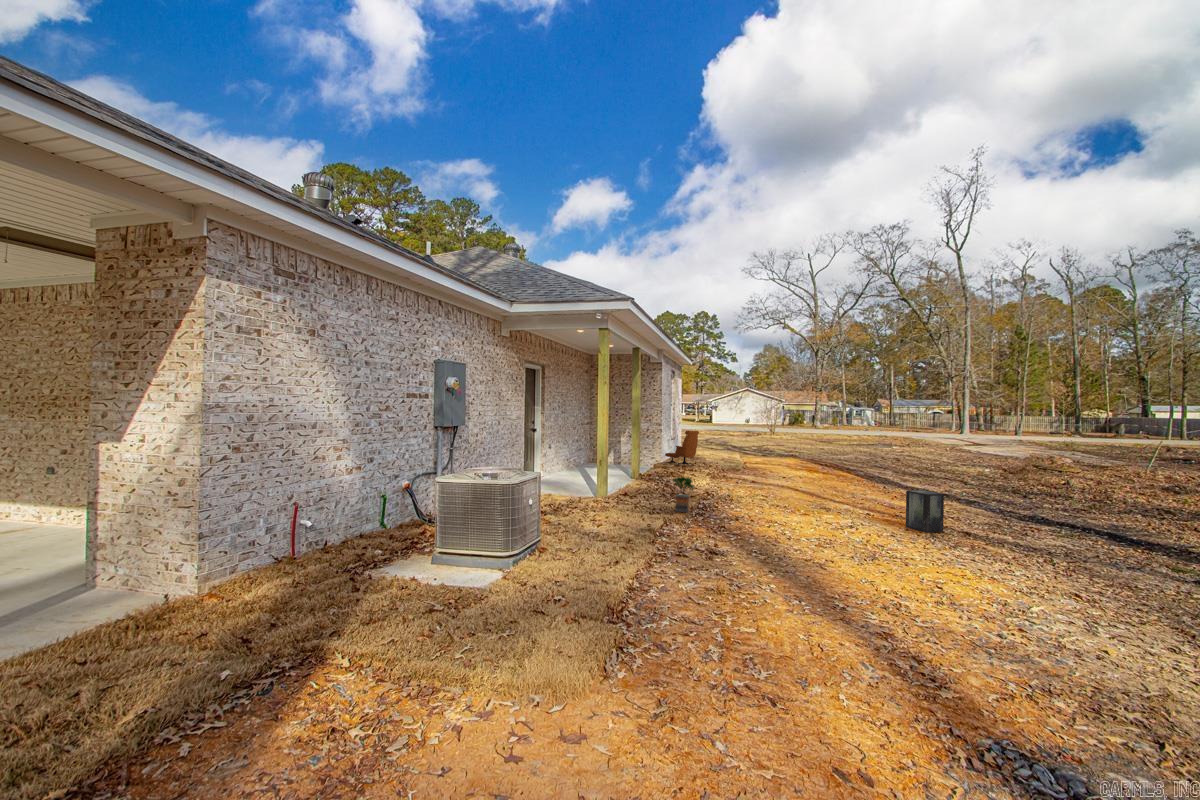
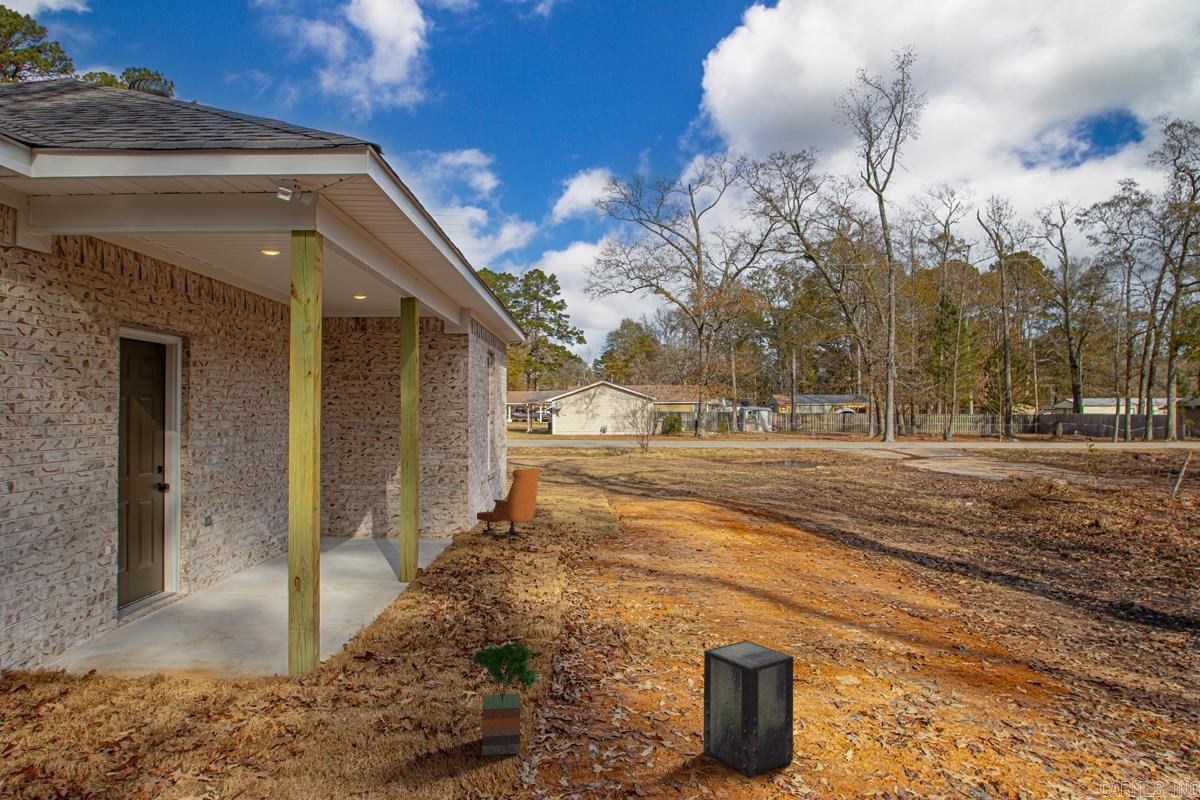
storage box: present [906,490,944,533] -> present [703,640,793,779]

